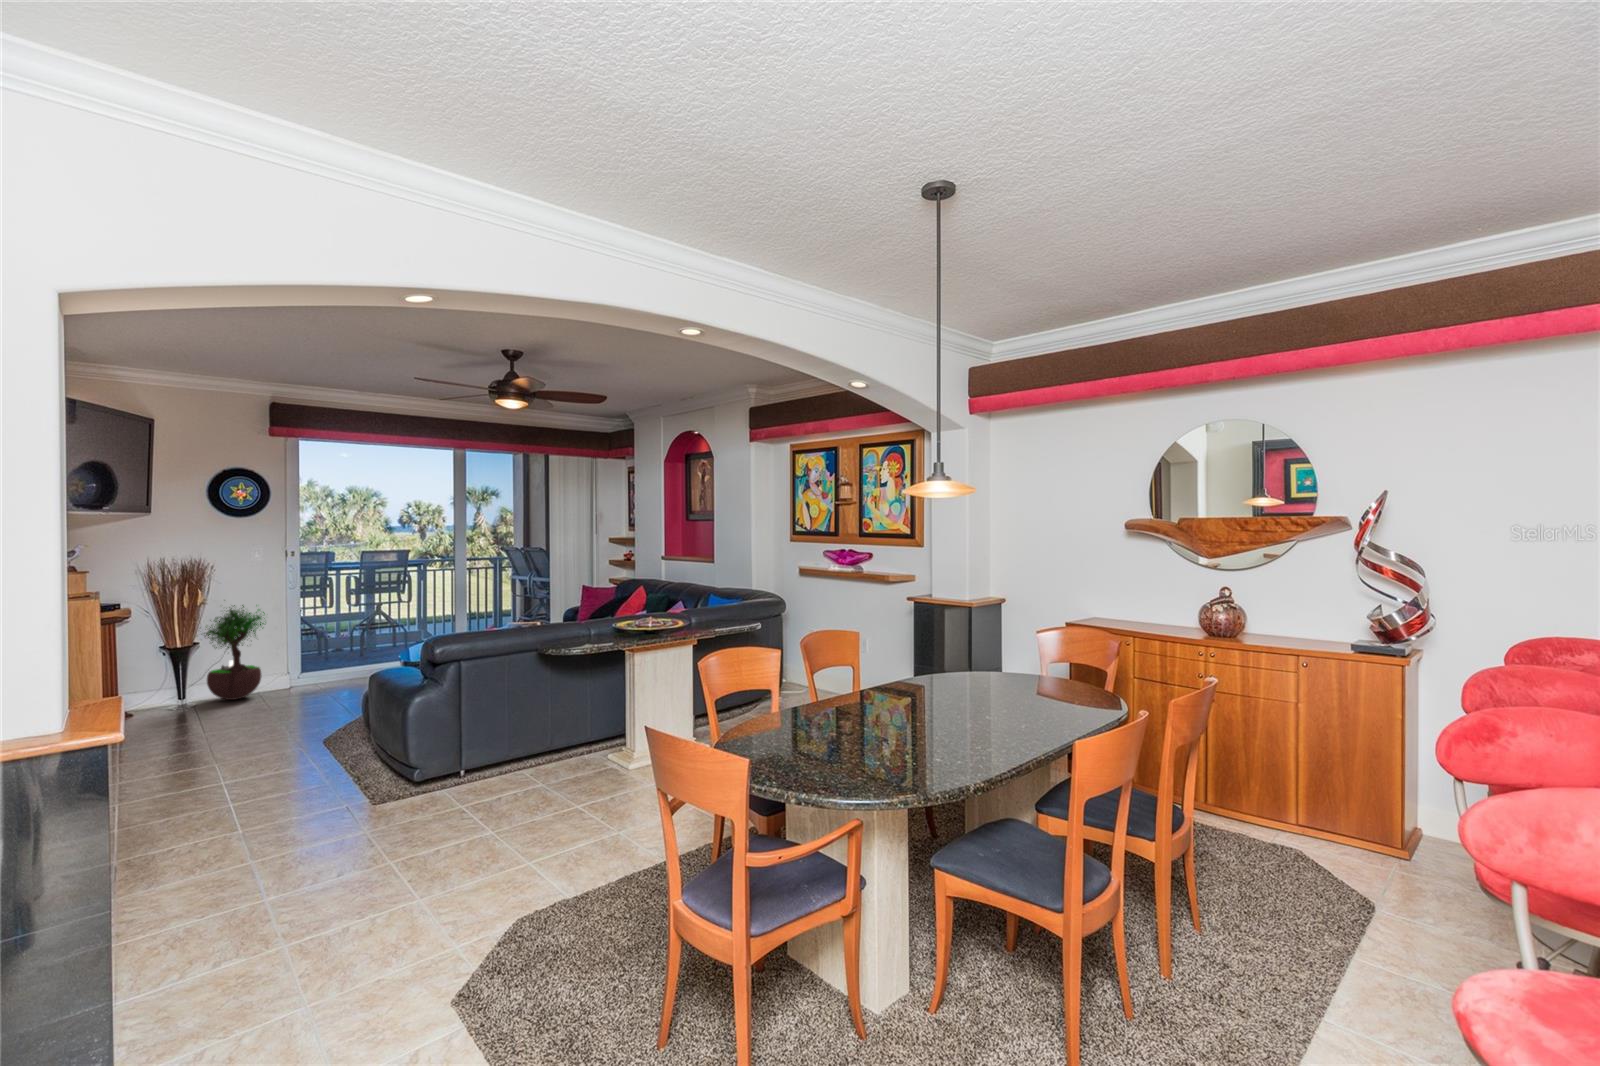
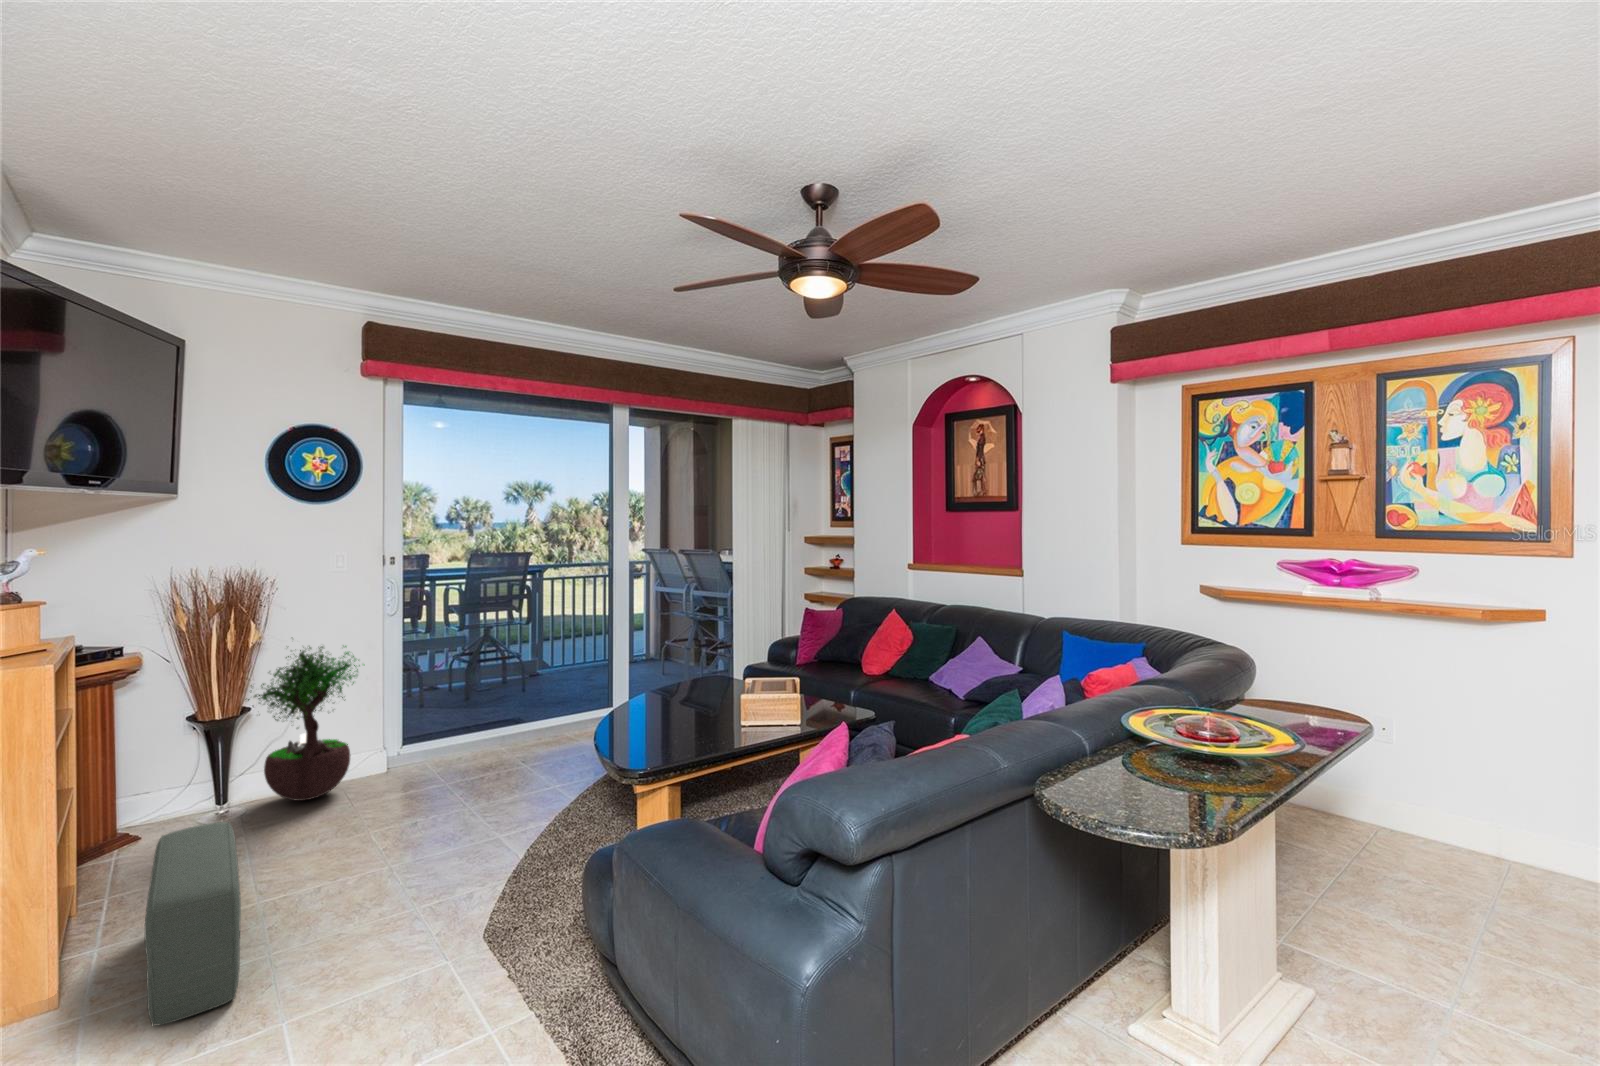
pouf: none [156,687,202,761] -> present [145,822,241,1026]

